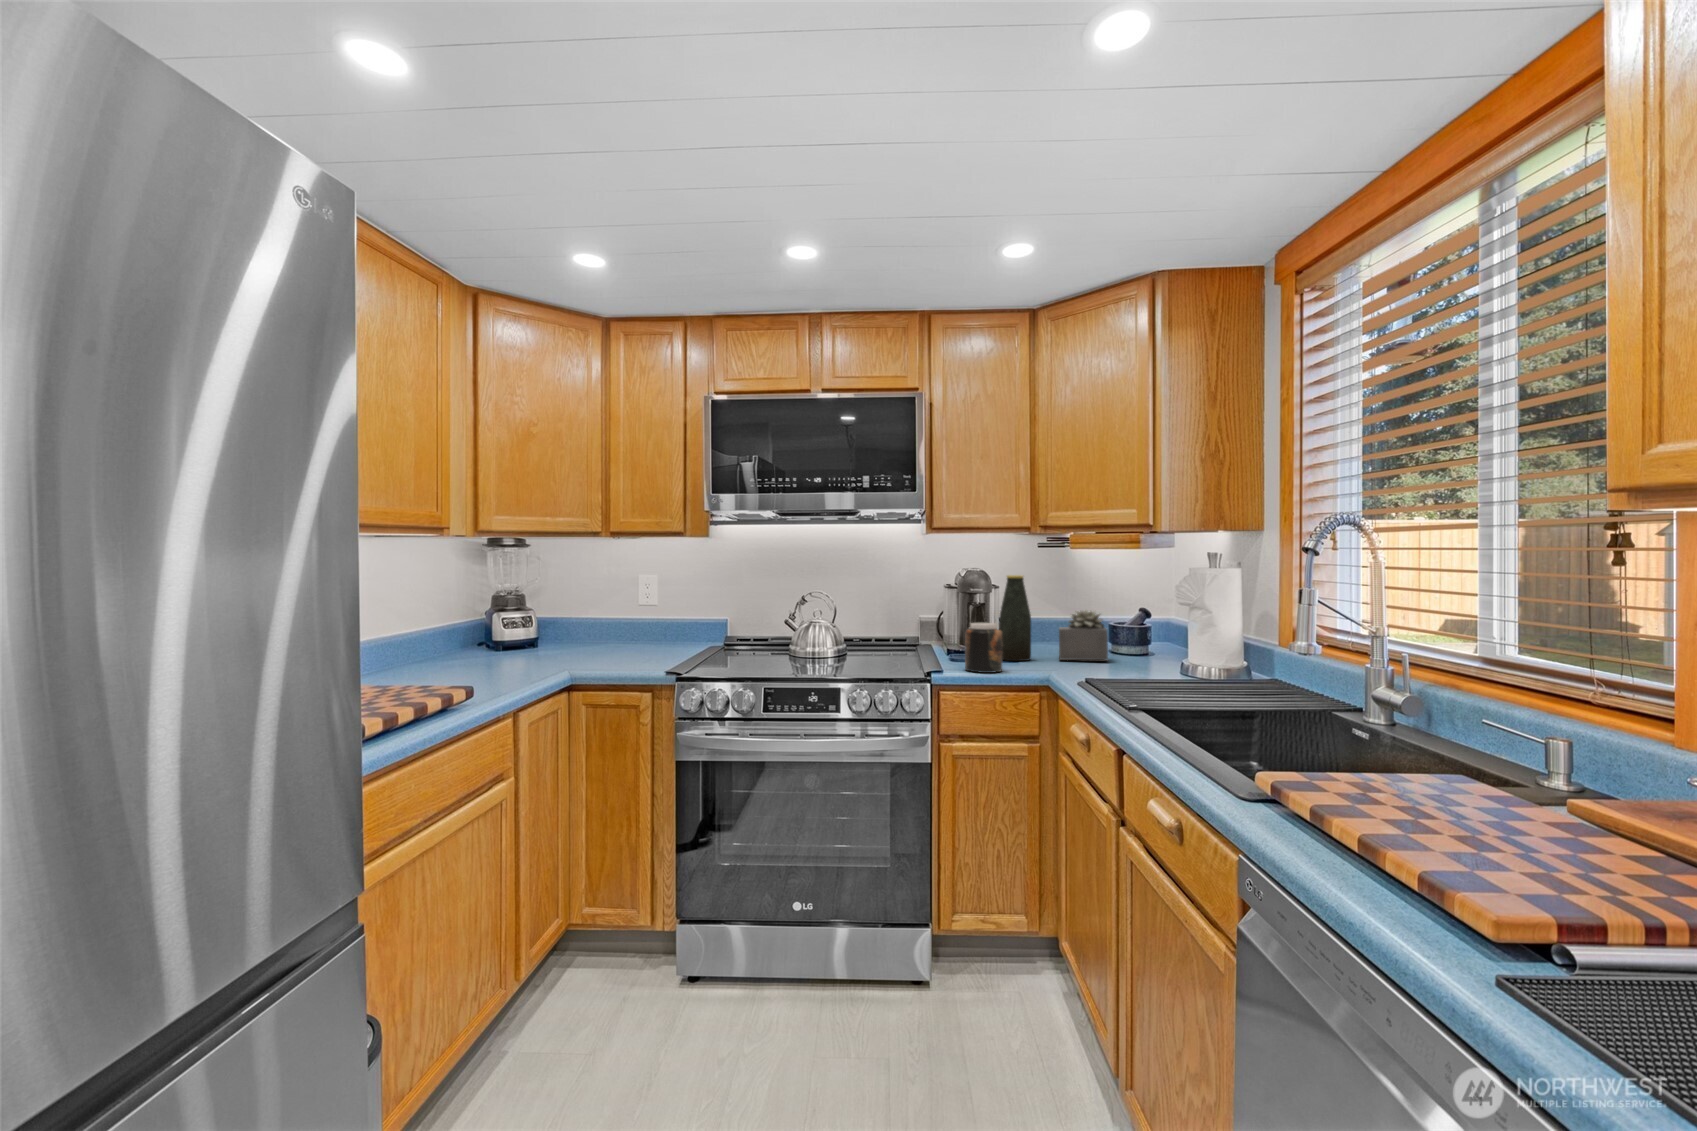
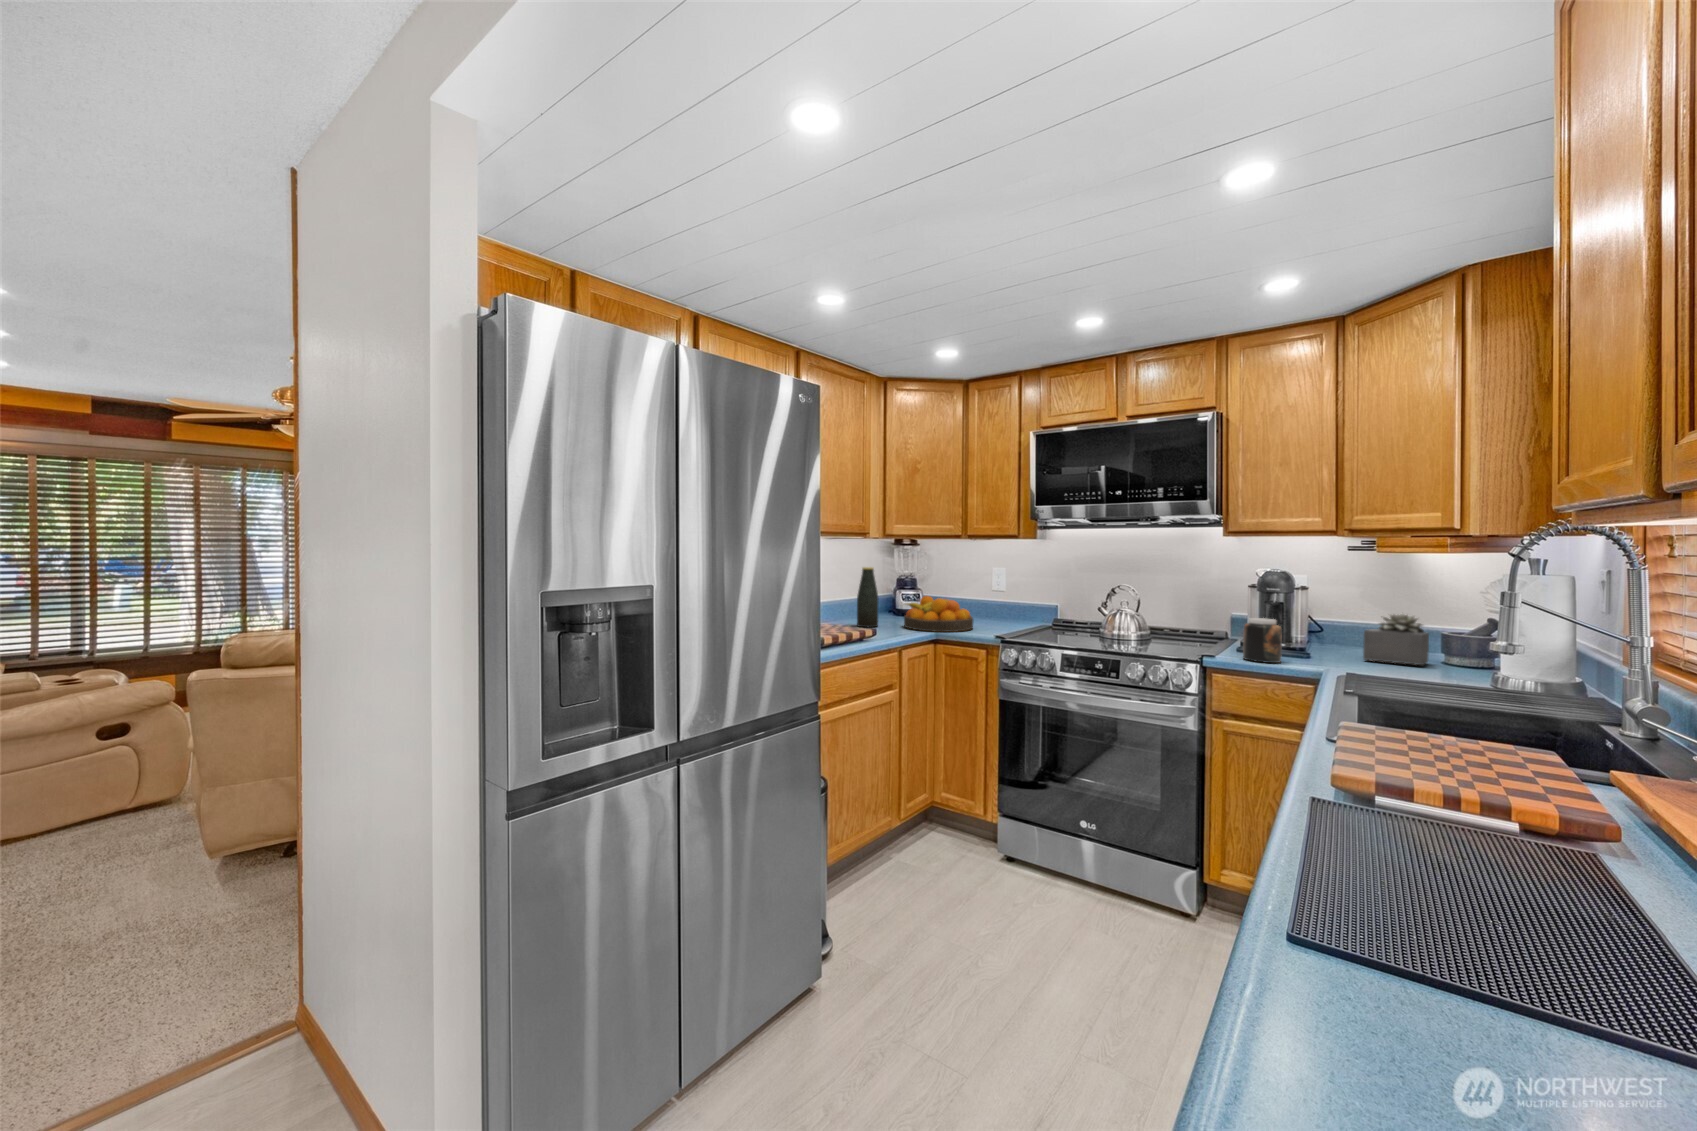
bottle: present [999,575,1031,661] -> present [857,567,878,627]
fruit bowl: none [516,618,627,671] -> present [904,596,973,632]

